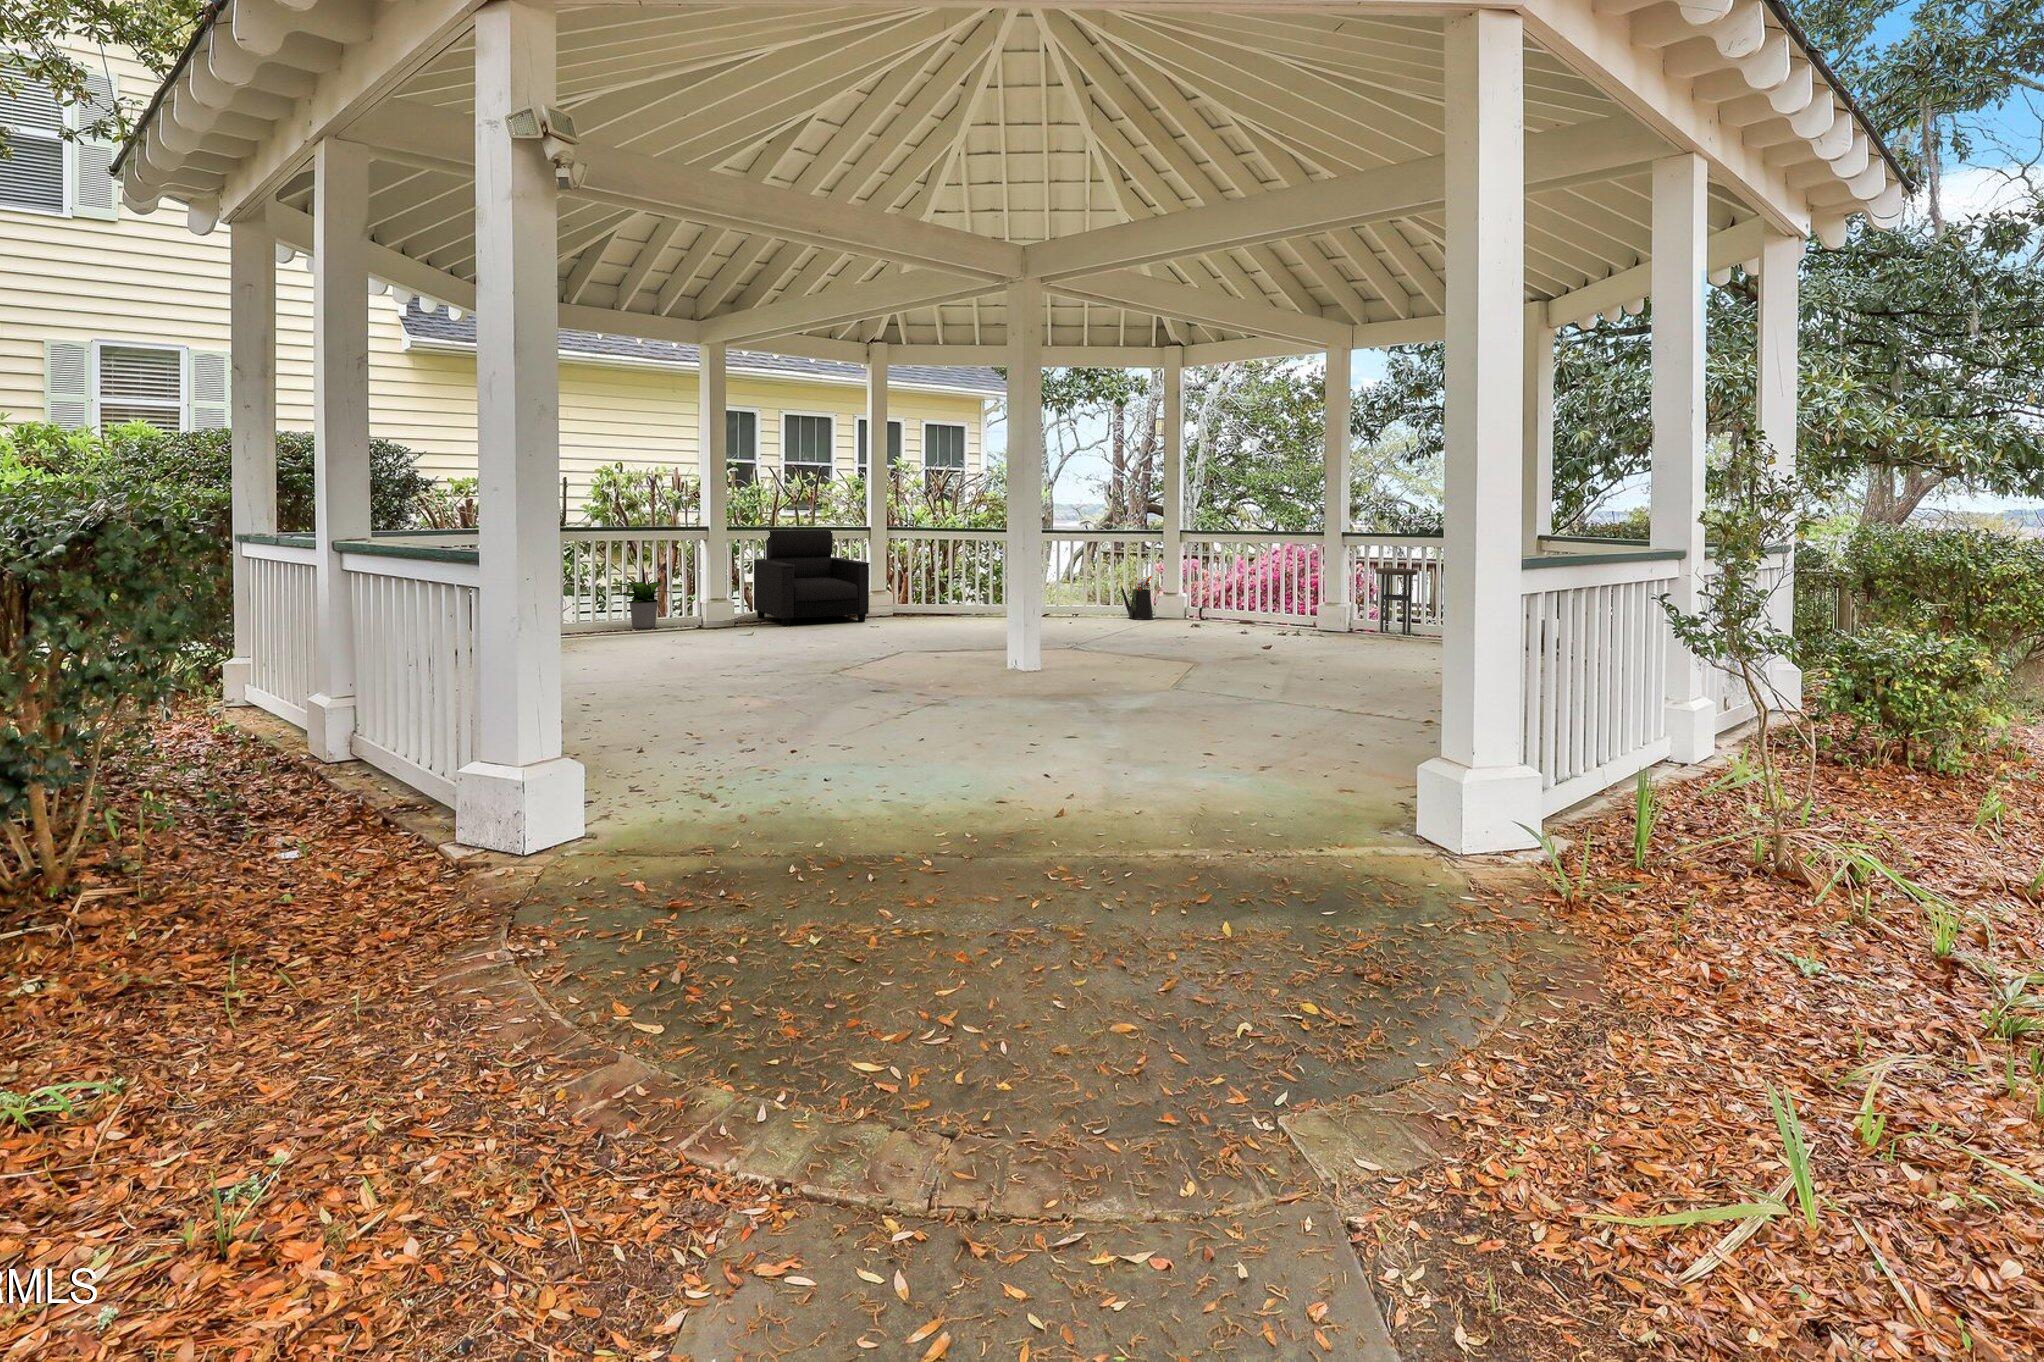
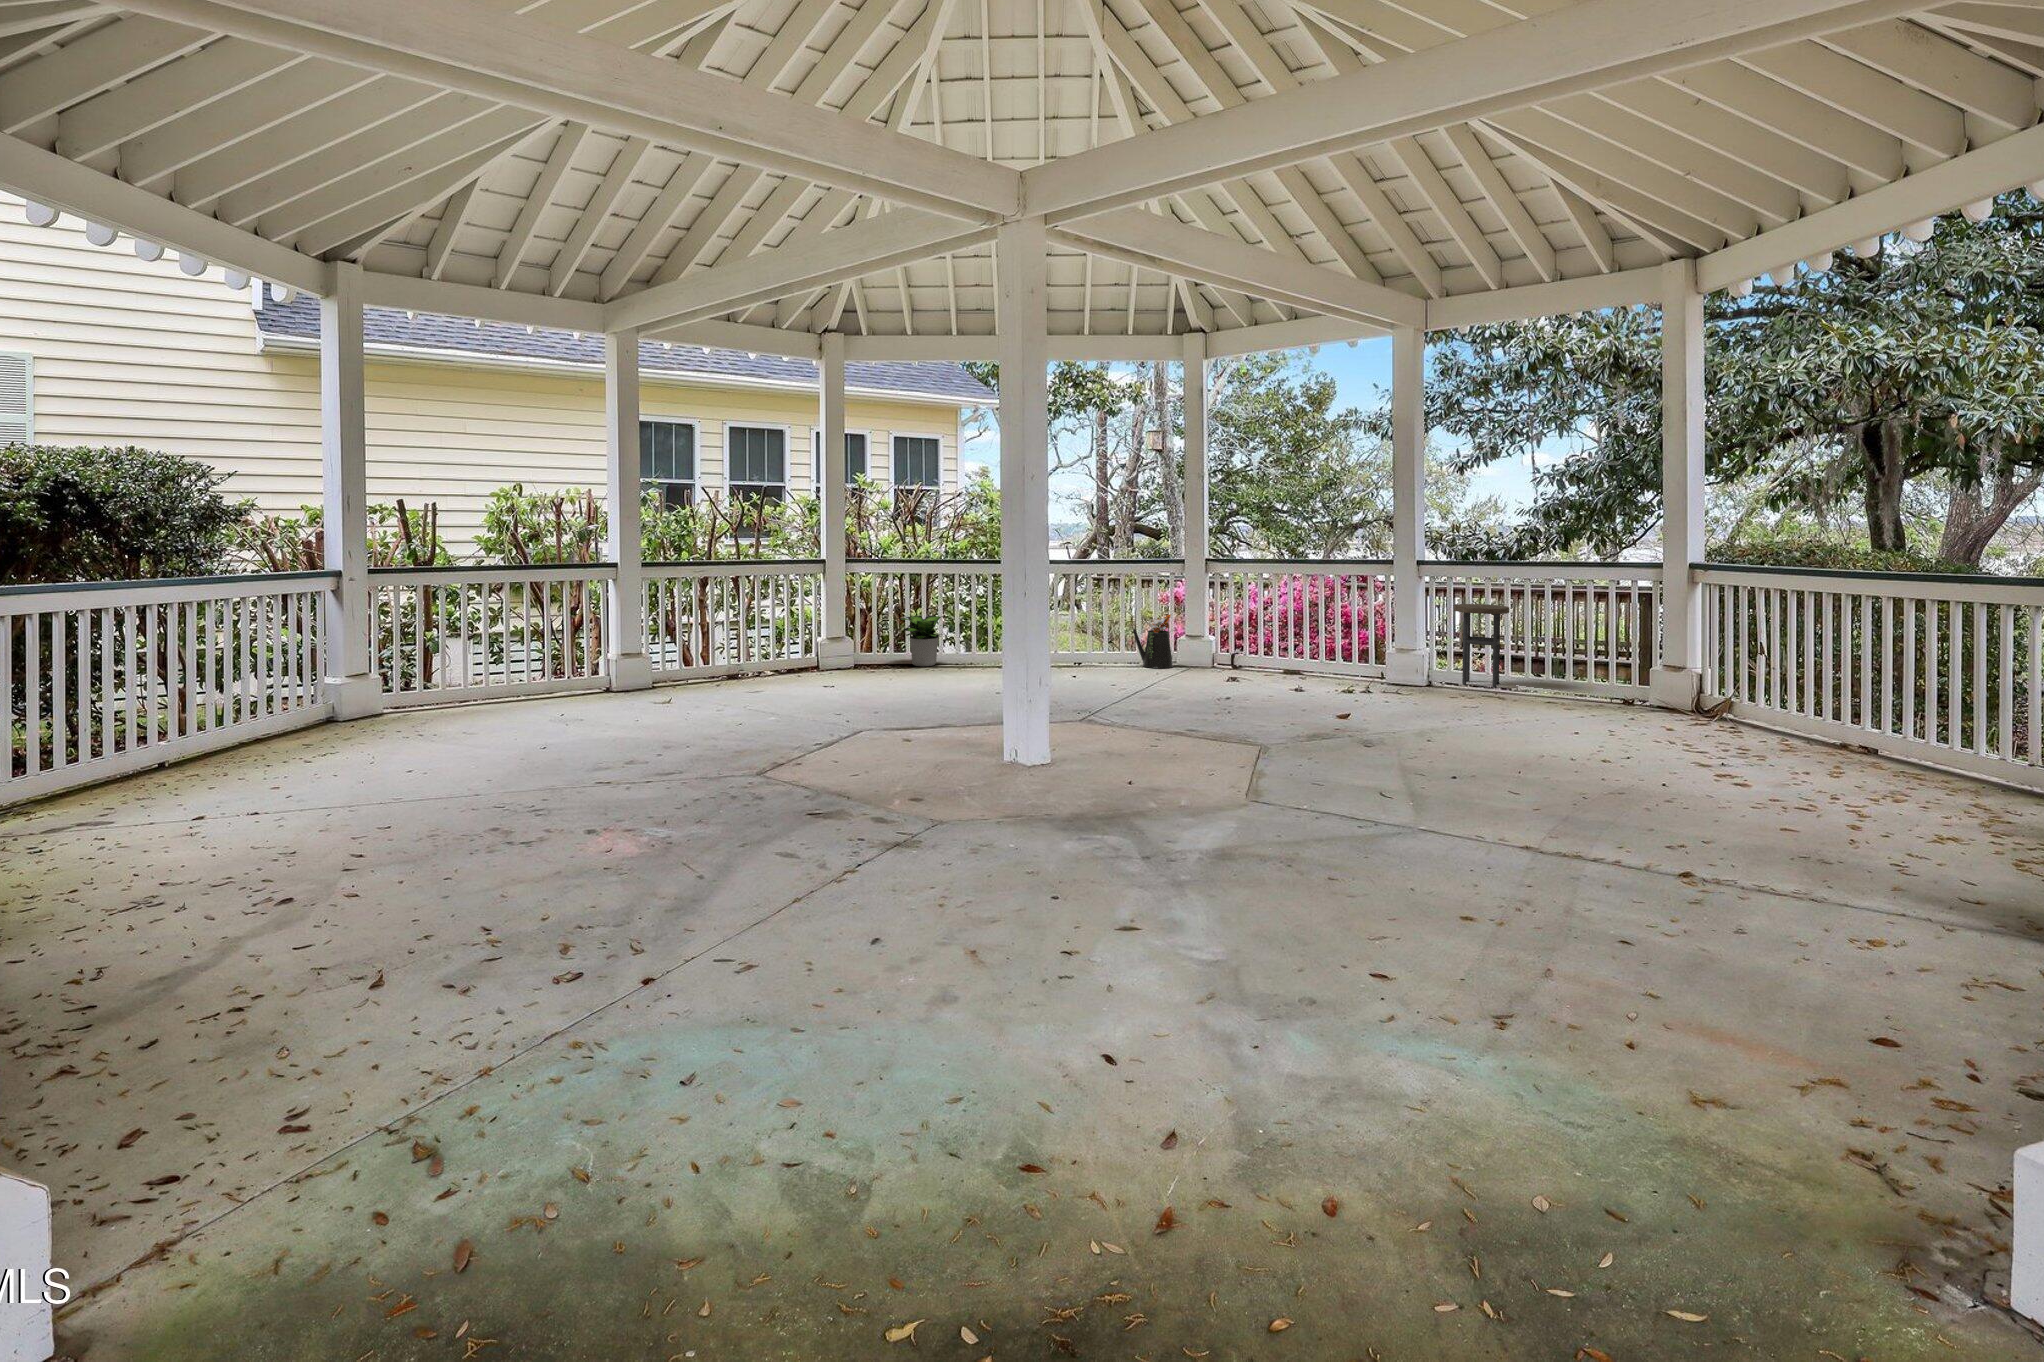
armchair: present [754,530,870,627] -> none [682,563,826,688]
potted plant: present [620,582,670,628] -> present [899,616,951,666]

